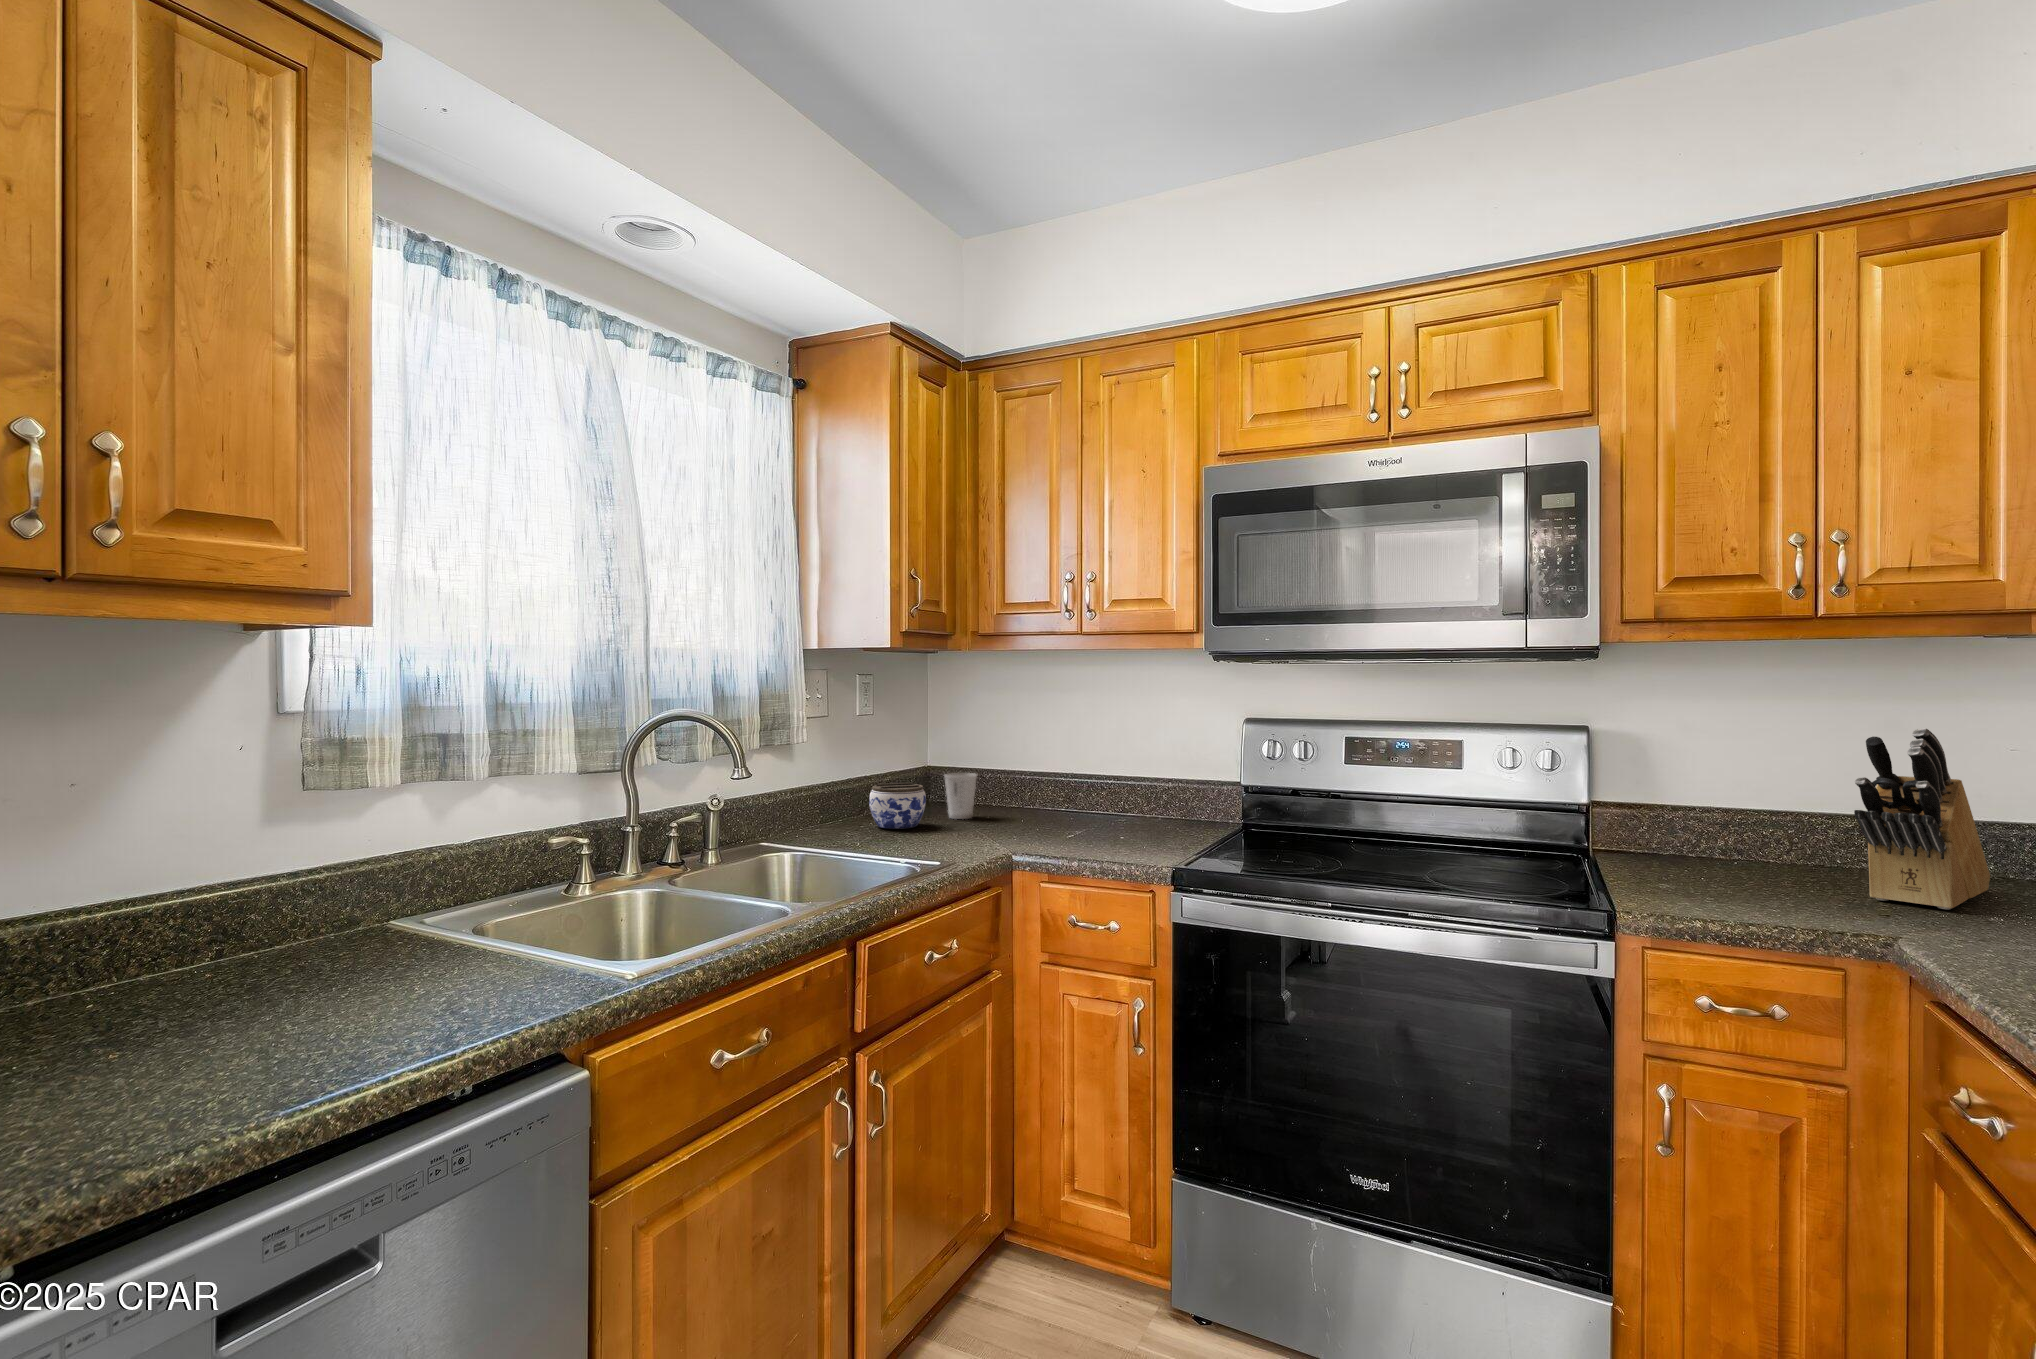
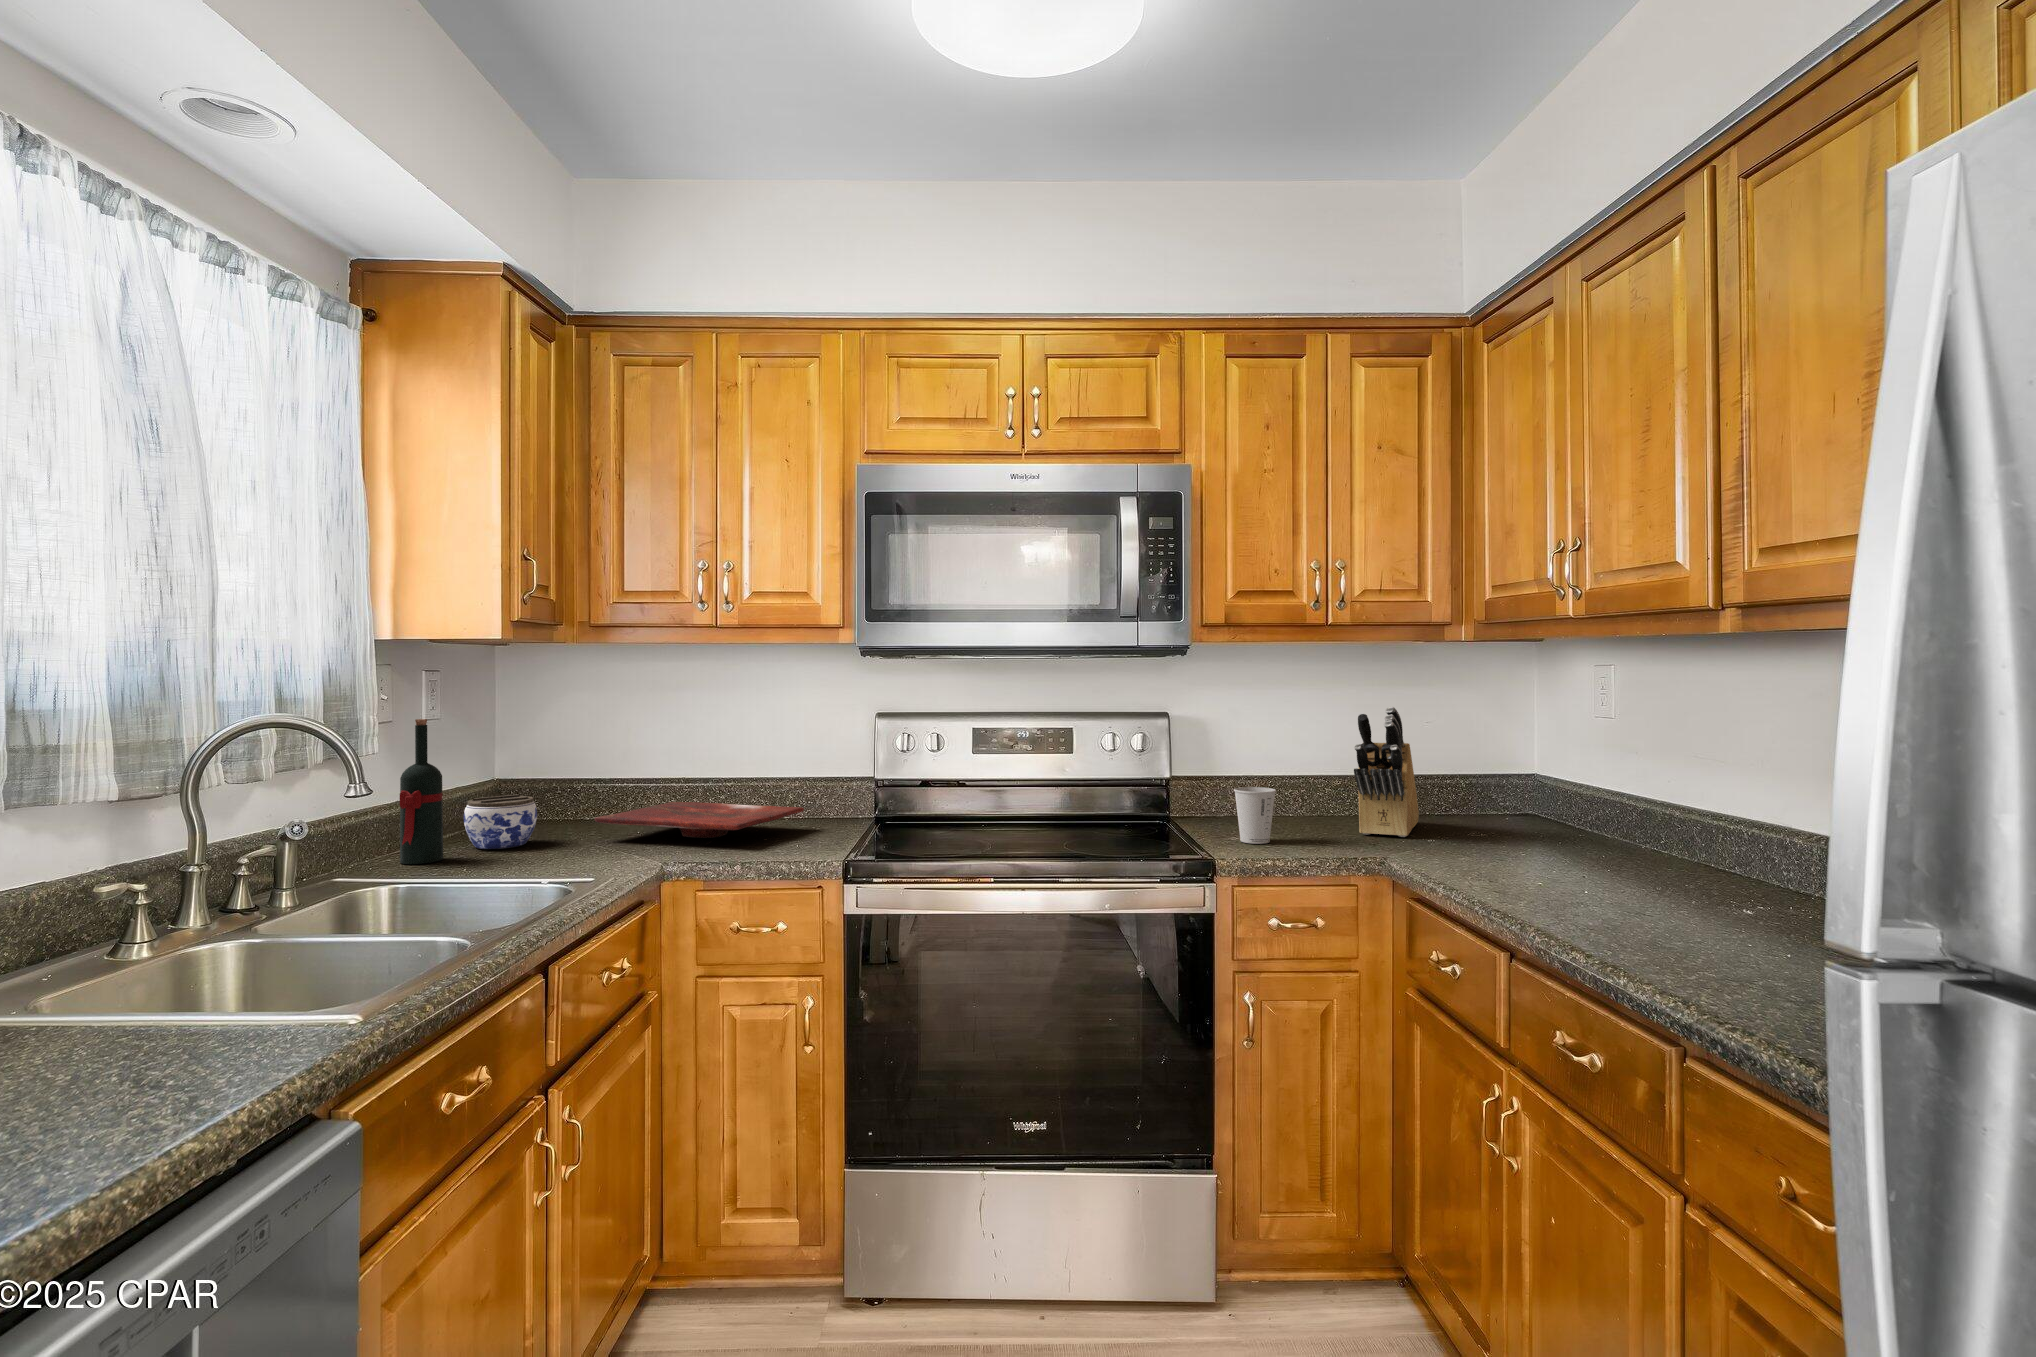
wine bottle: none [816,715,849,837] -> present [400,719,443,864]
paper cup: present [944,773,977,819] -> present [1234,787,1276,844]
cutting board: none [970,797,1159,833] -> present [595,802,804,838]

